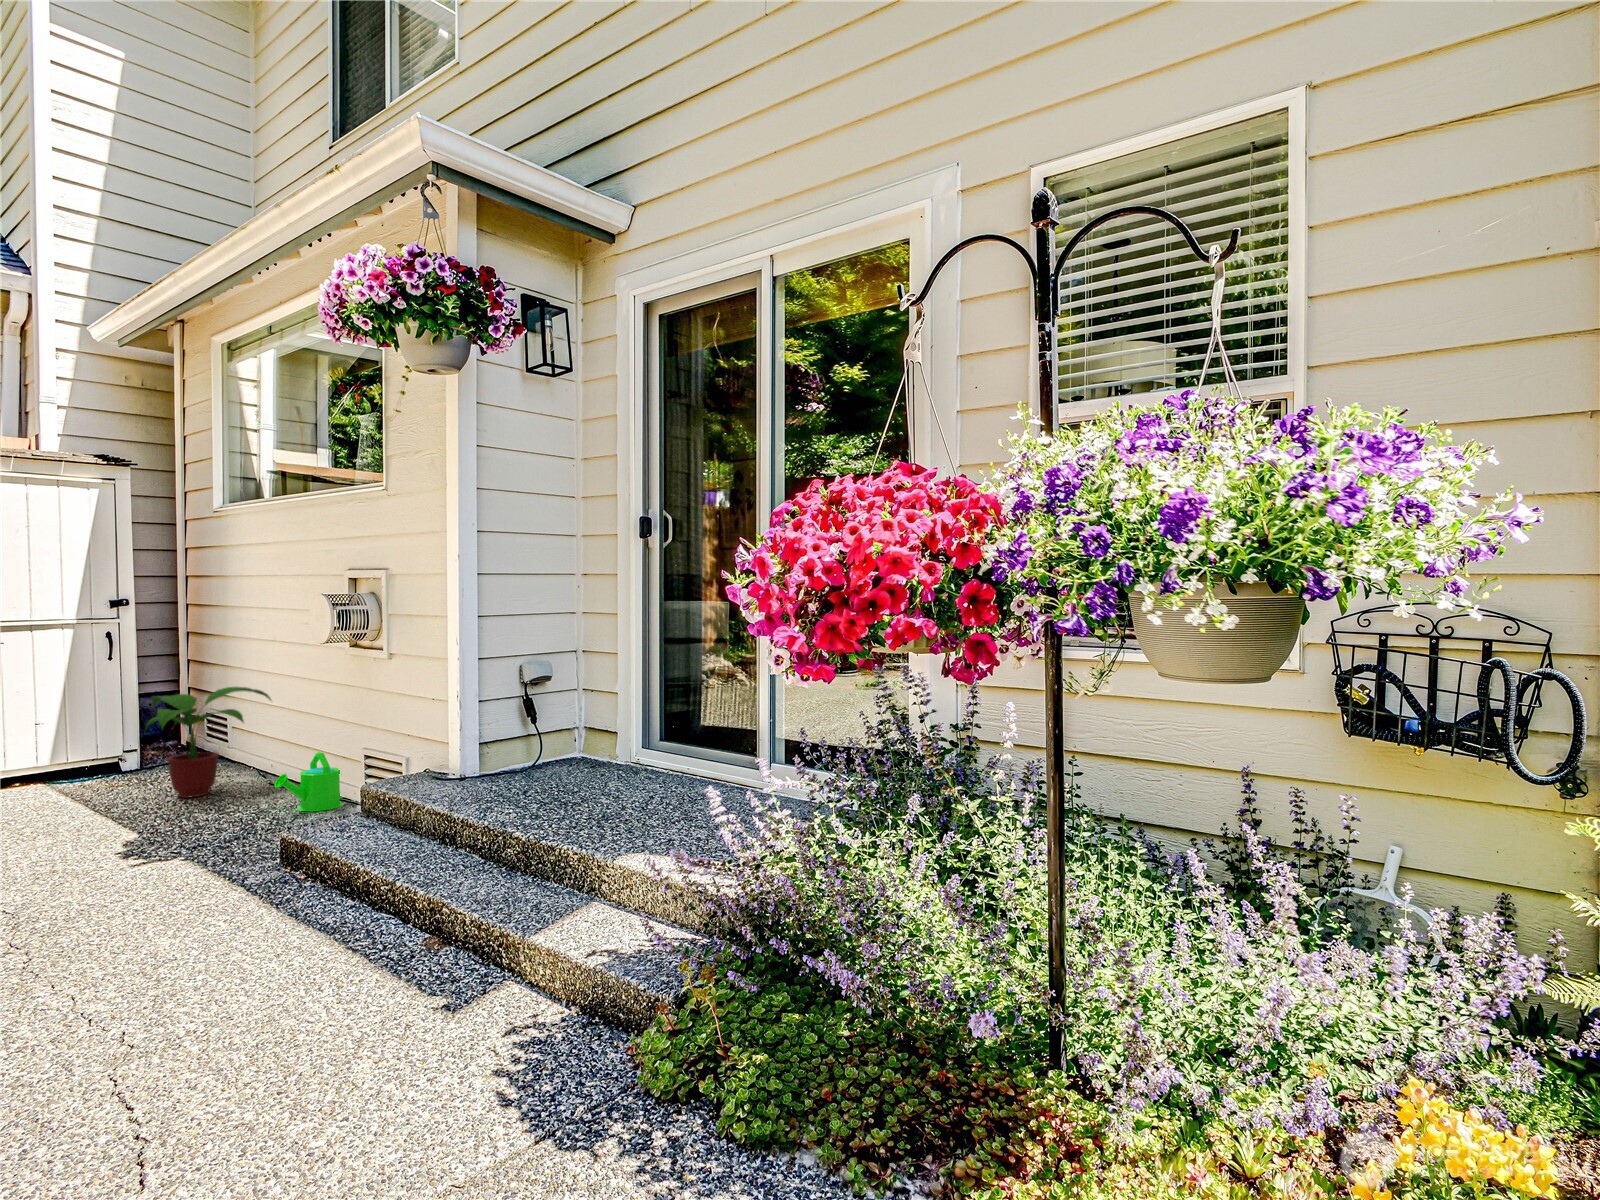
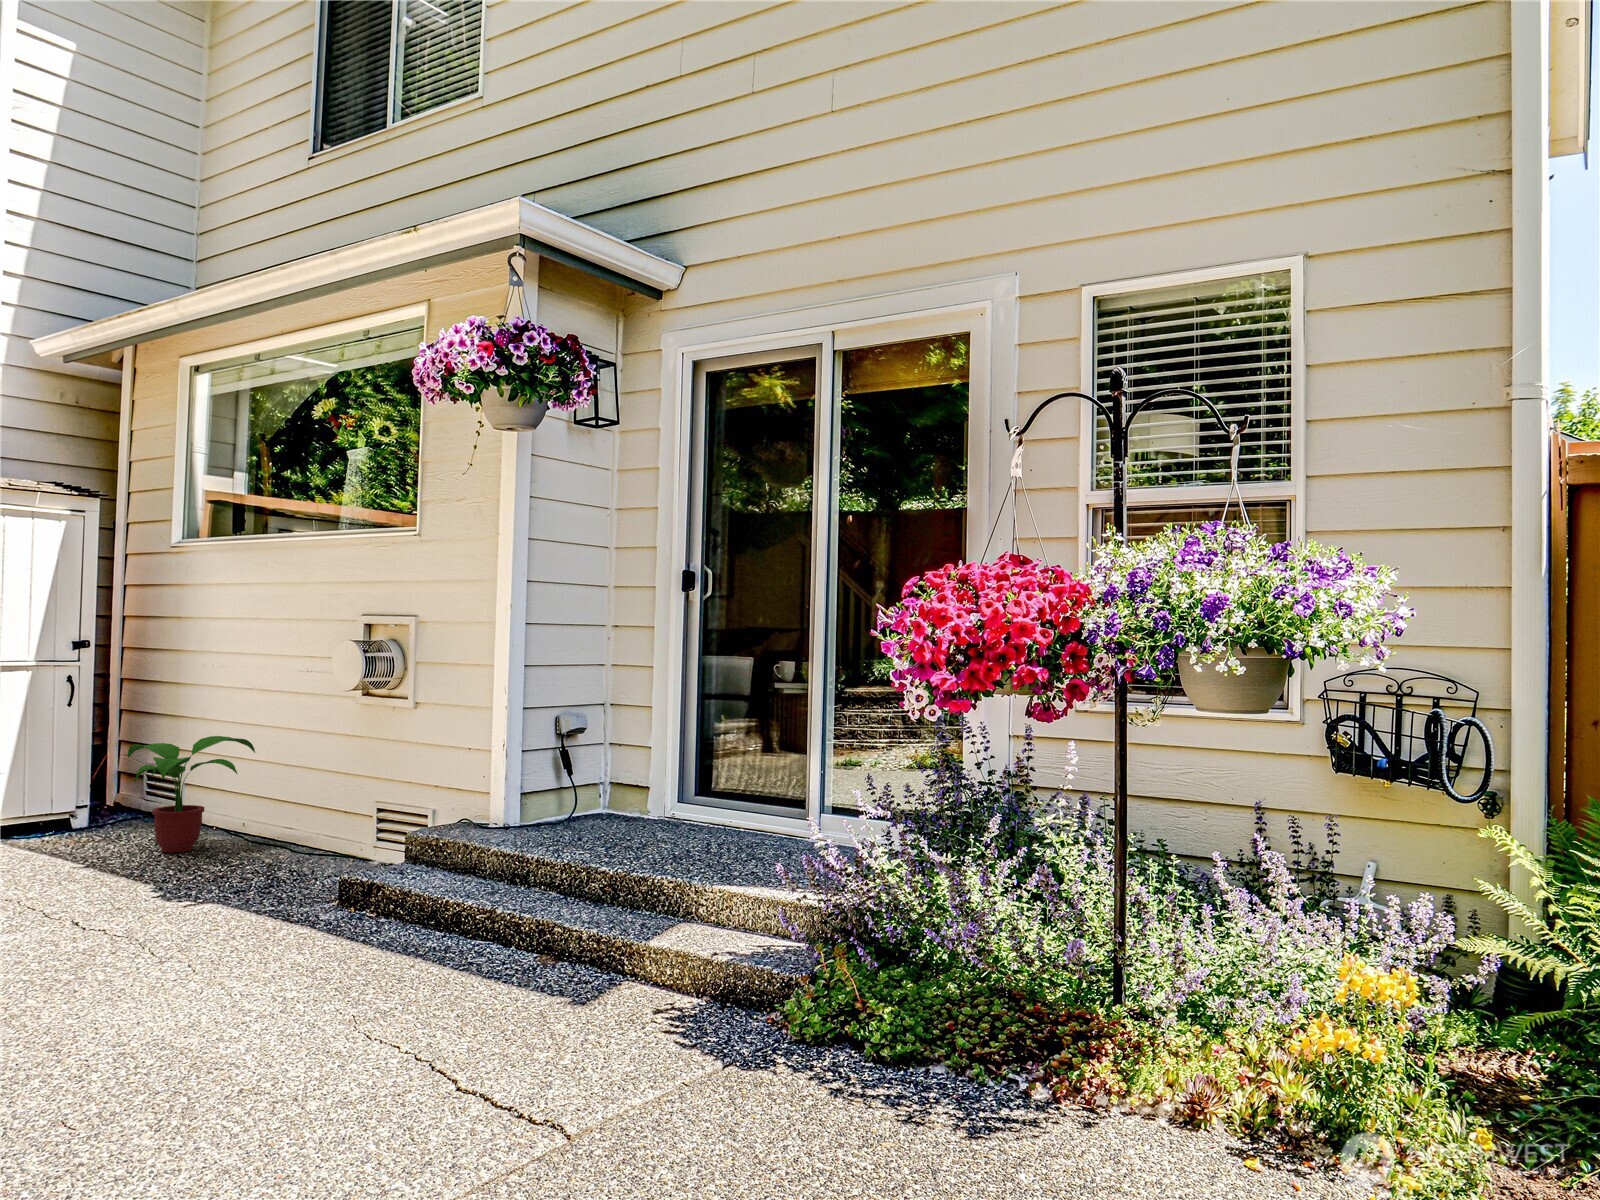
watering can: present [274,752,344,812] -> none [287,803,360,864]

